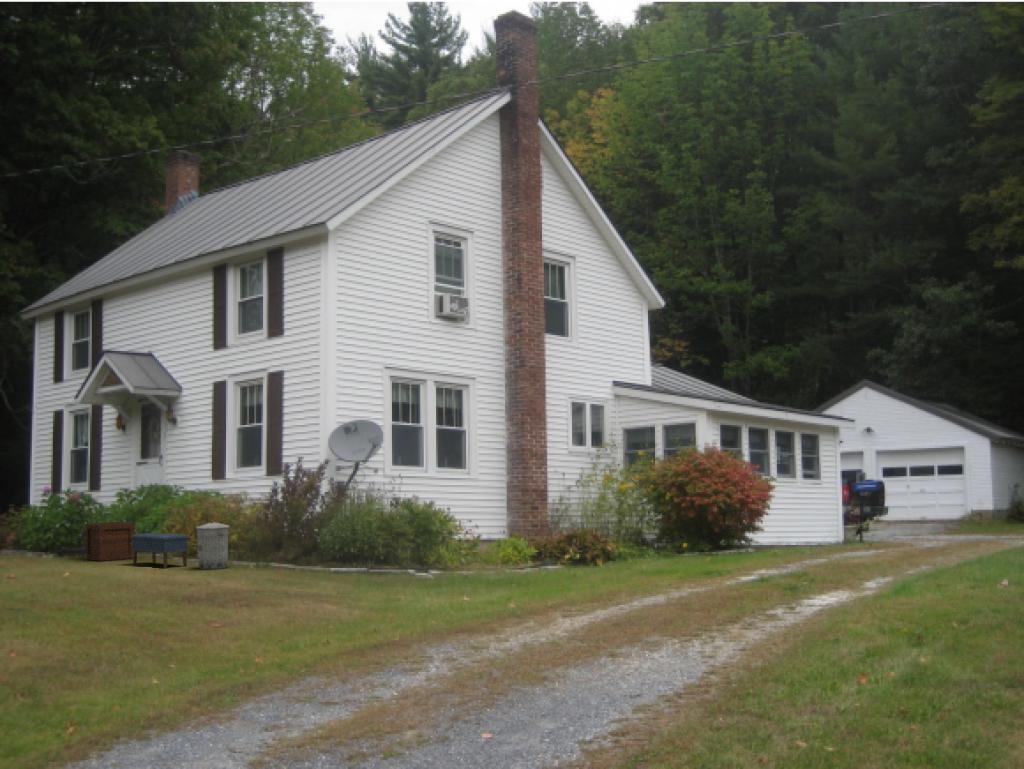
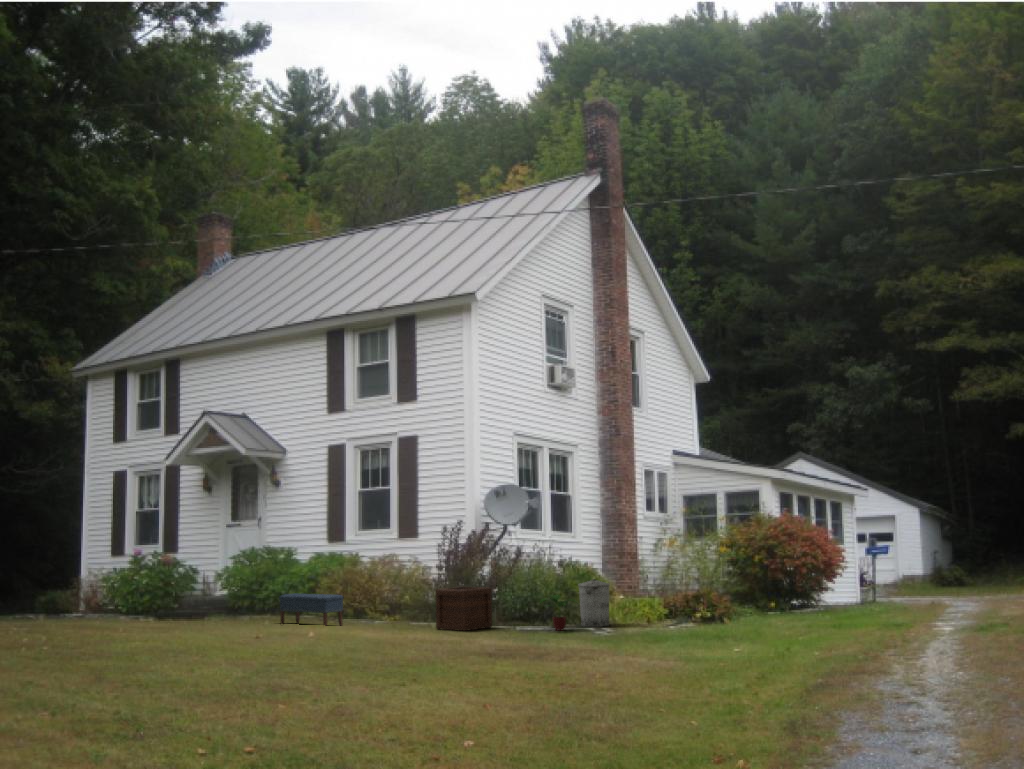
trash can: present [196,521,229,569] -> present [578,579,610,627]
wooden crate: present [86,522,135,561] -> present [436,587,492,631]
potted plant: none [353,536,396,573] -> present [541,595,577,631]

